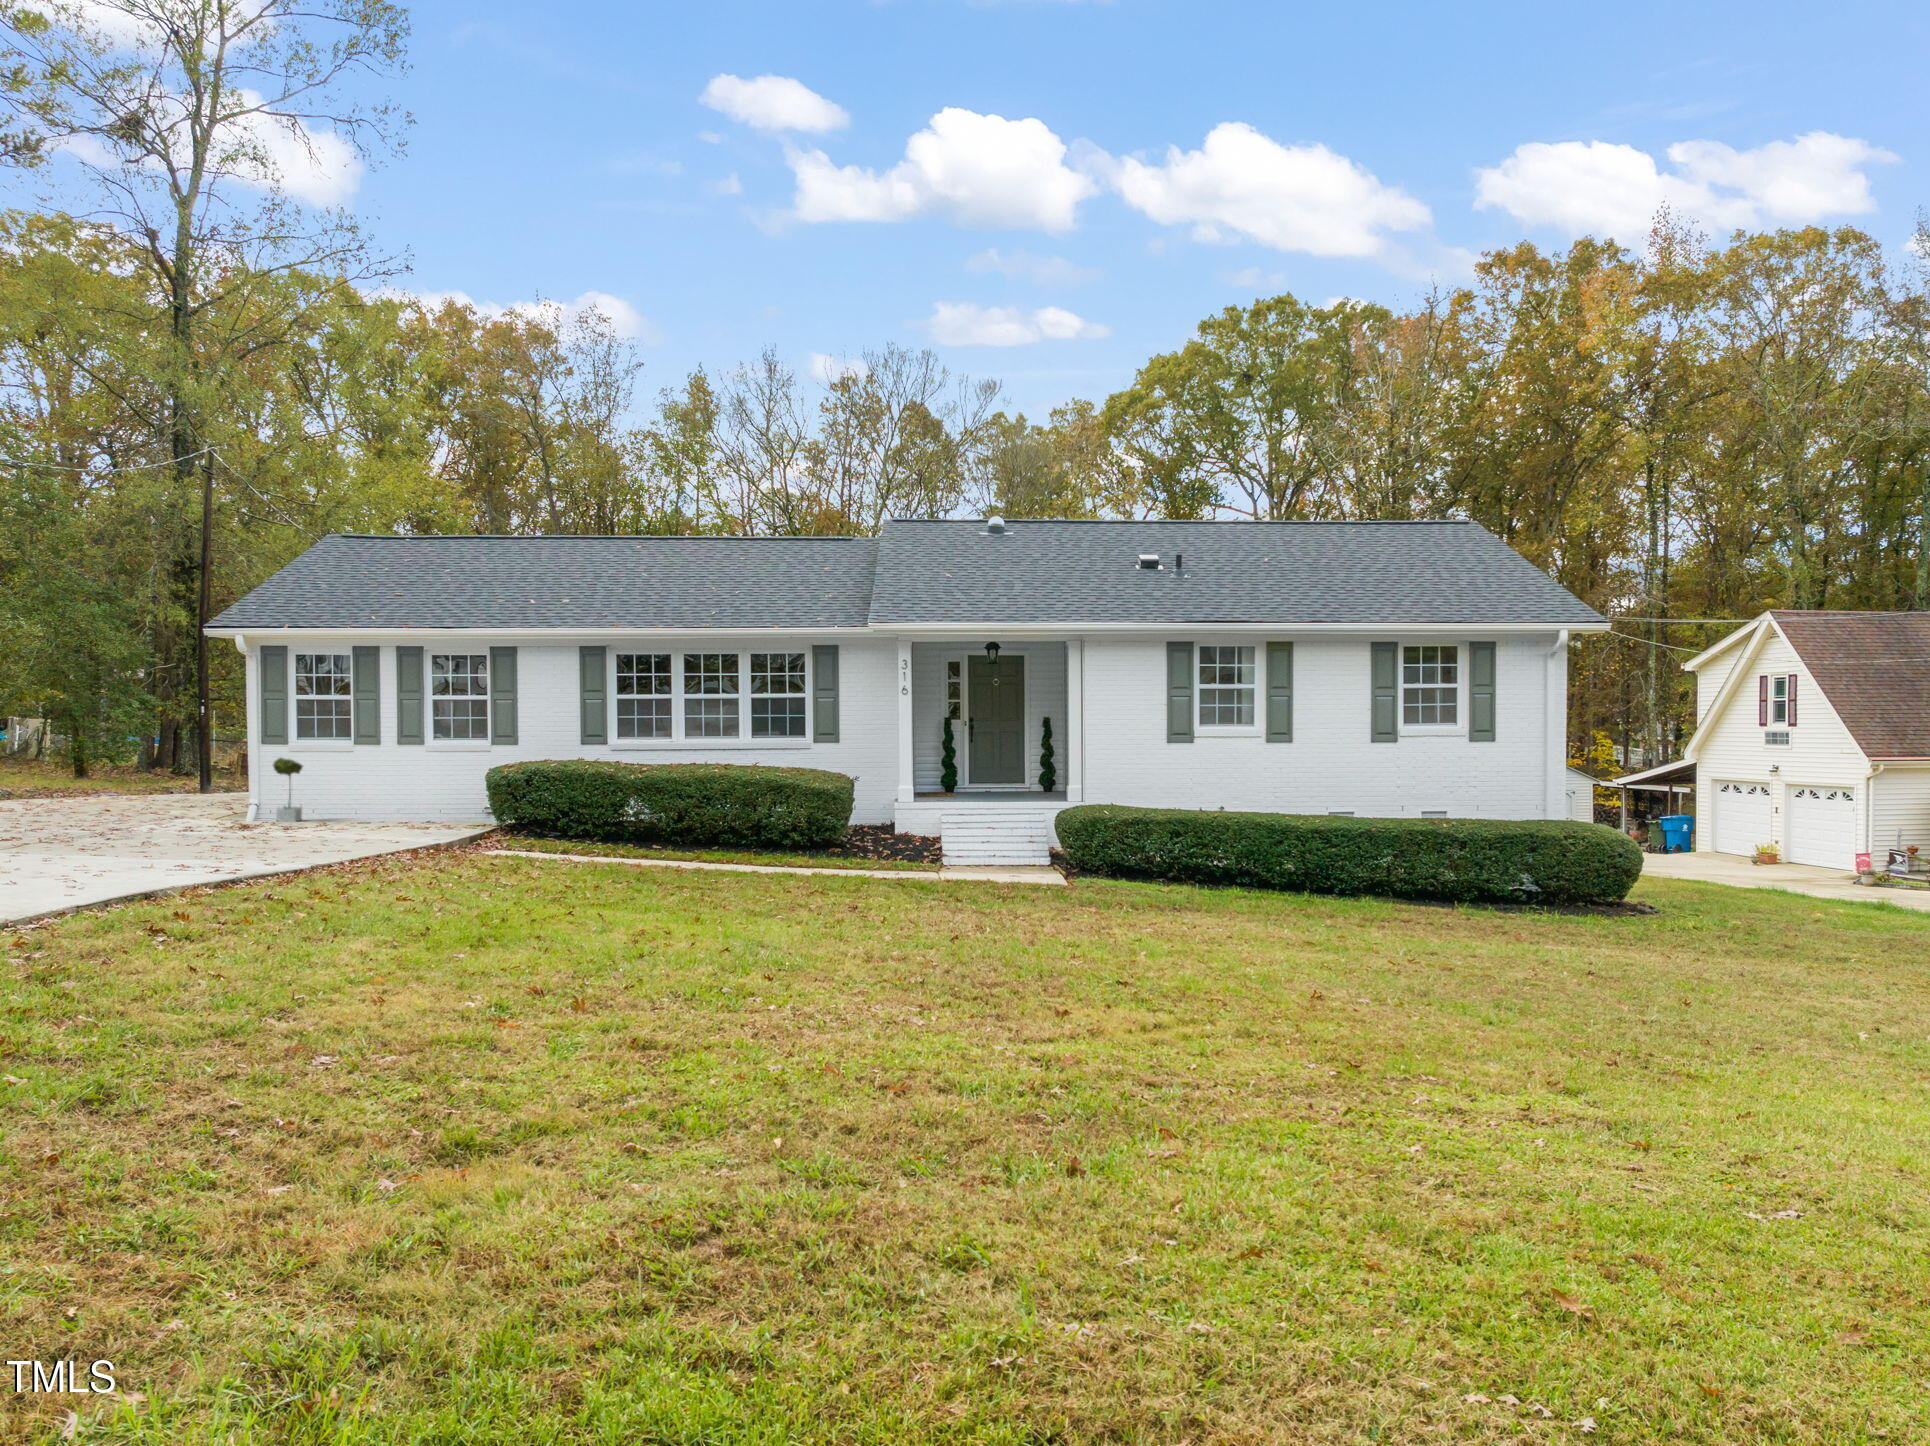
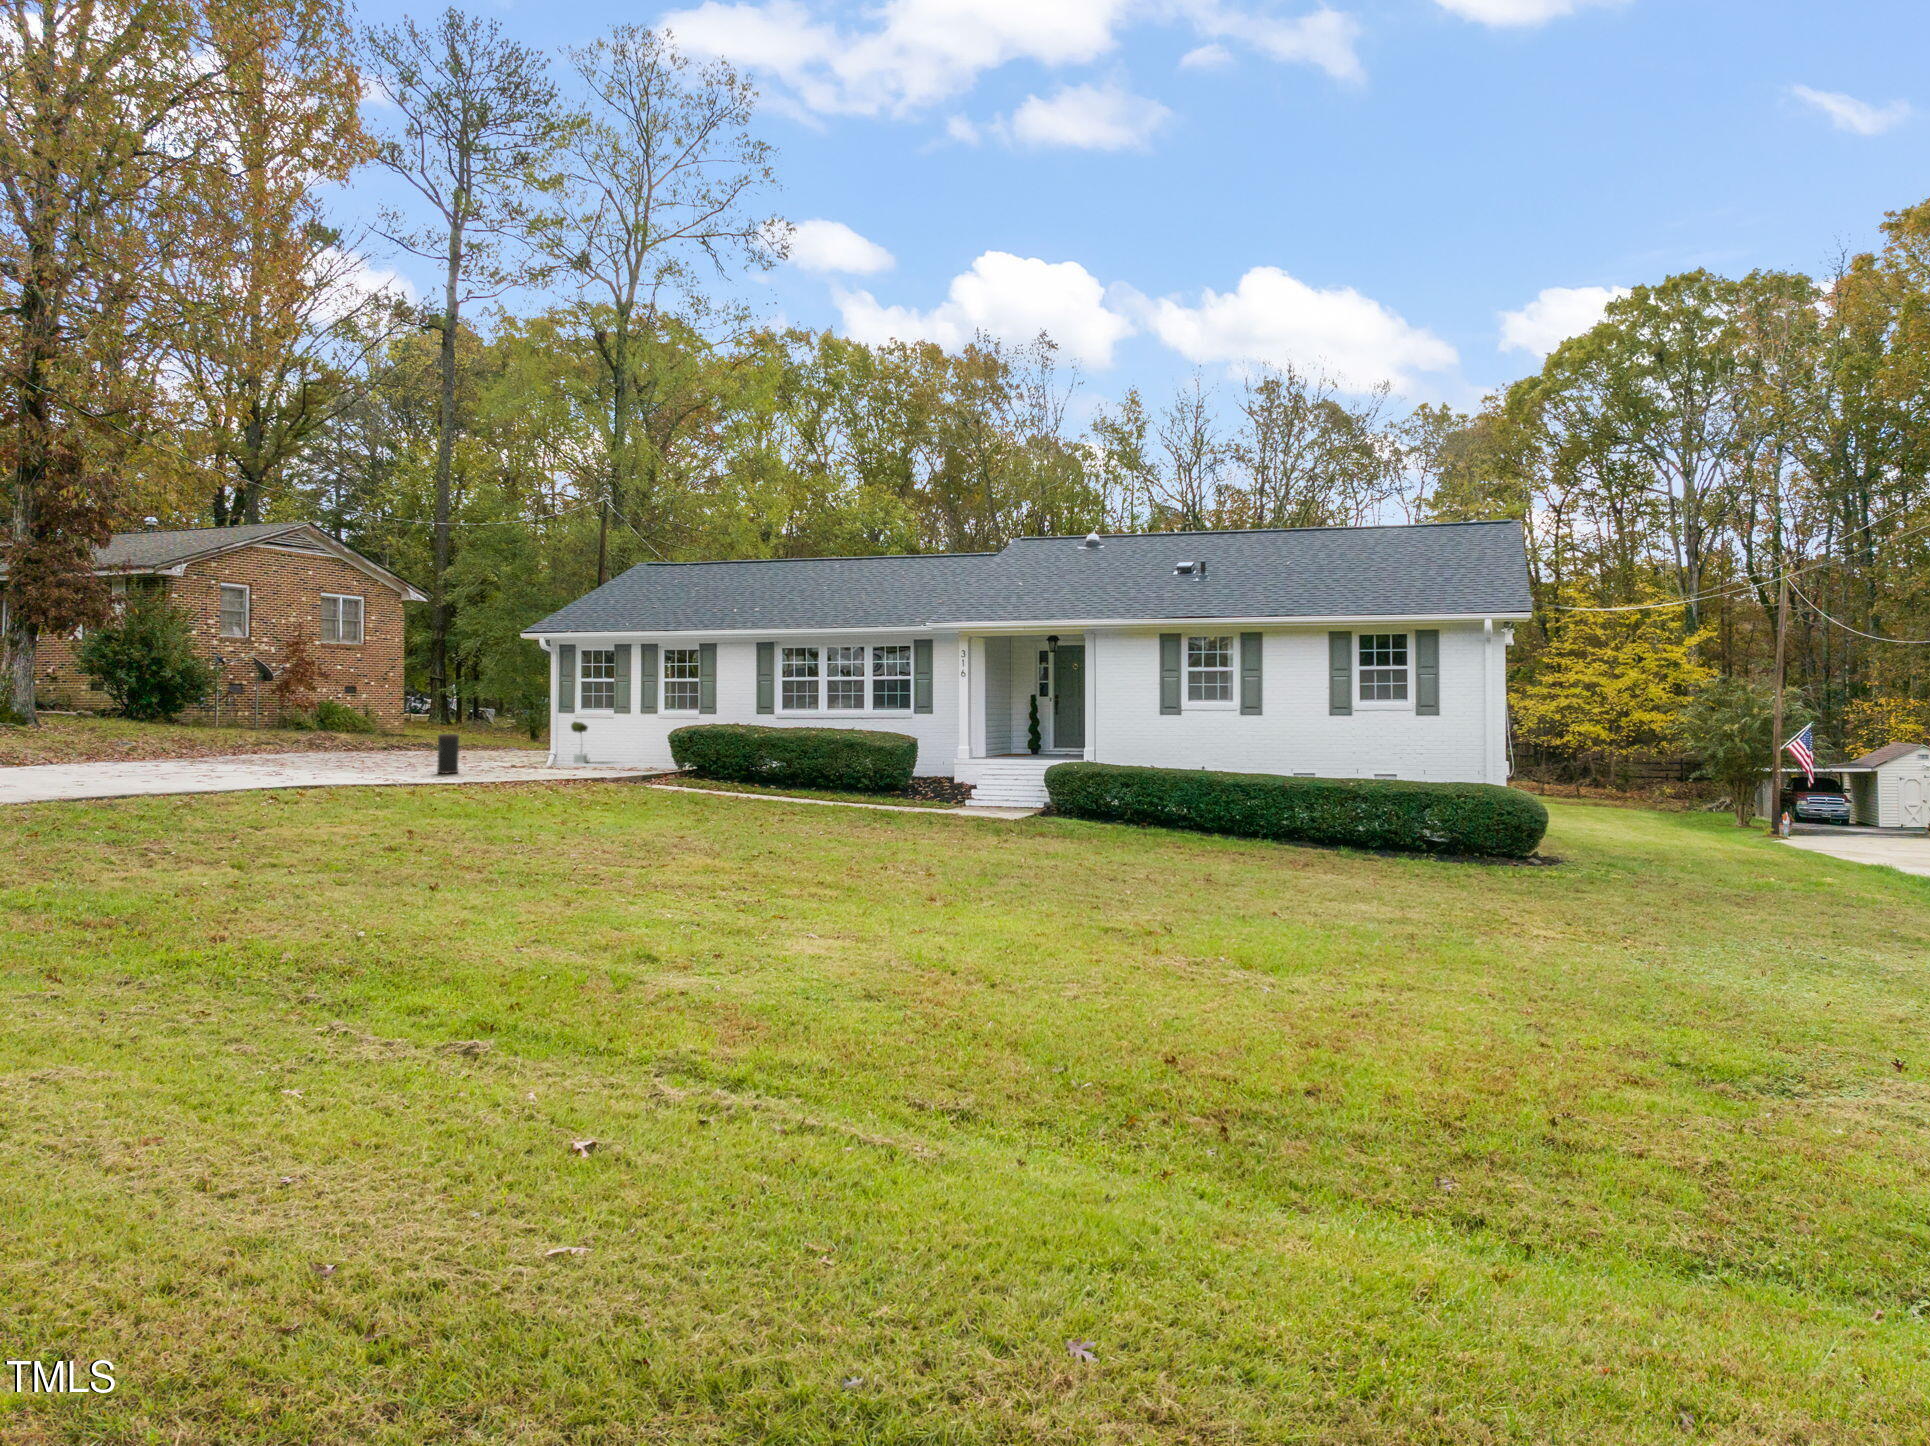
trash can: none [41,775,86,841] -> present [437,734,459,774]

